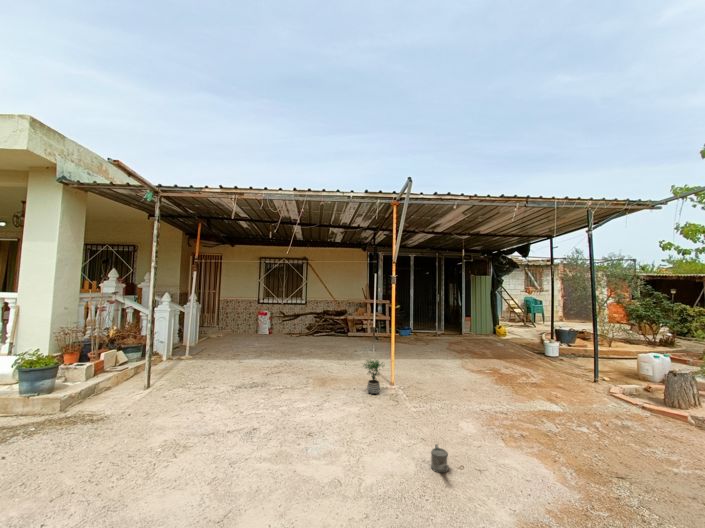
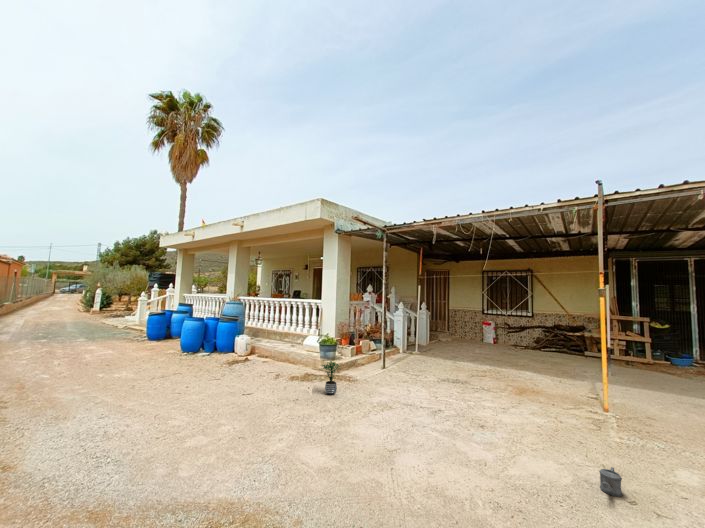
potted plant: present [364,360,384,395] -> present [322,361,340,395]

